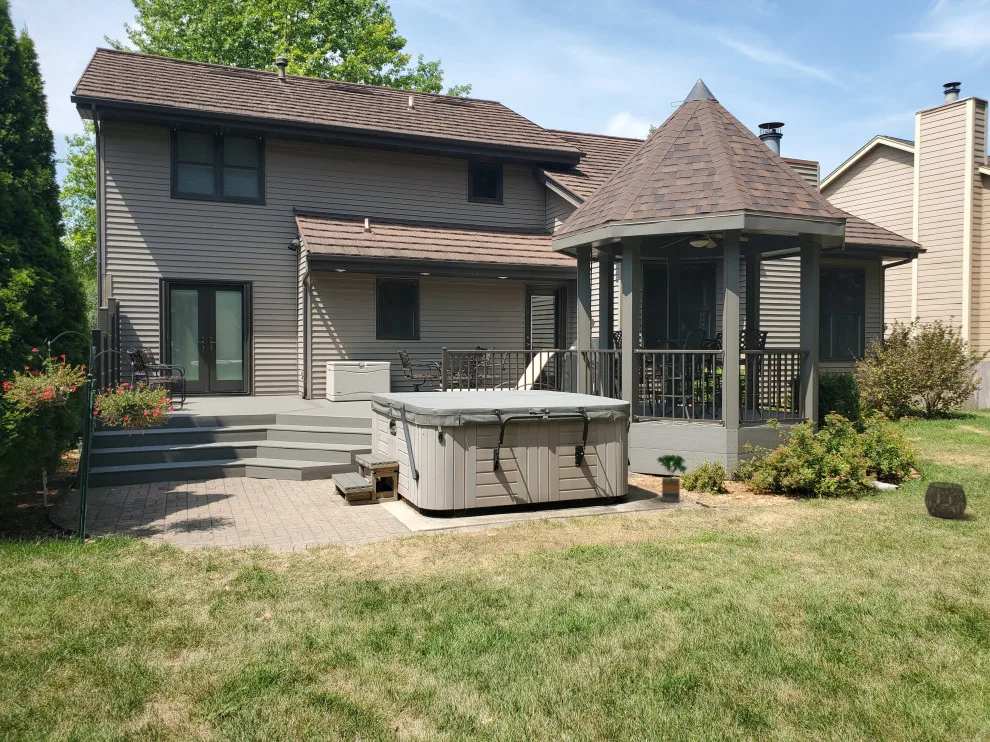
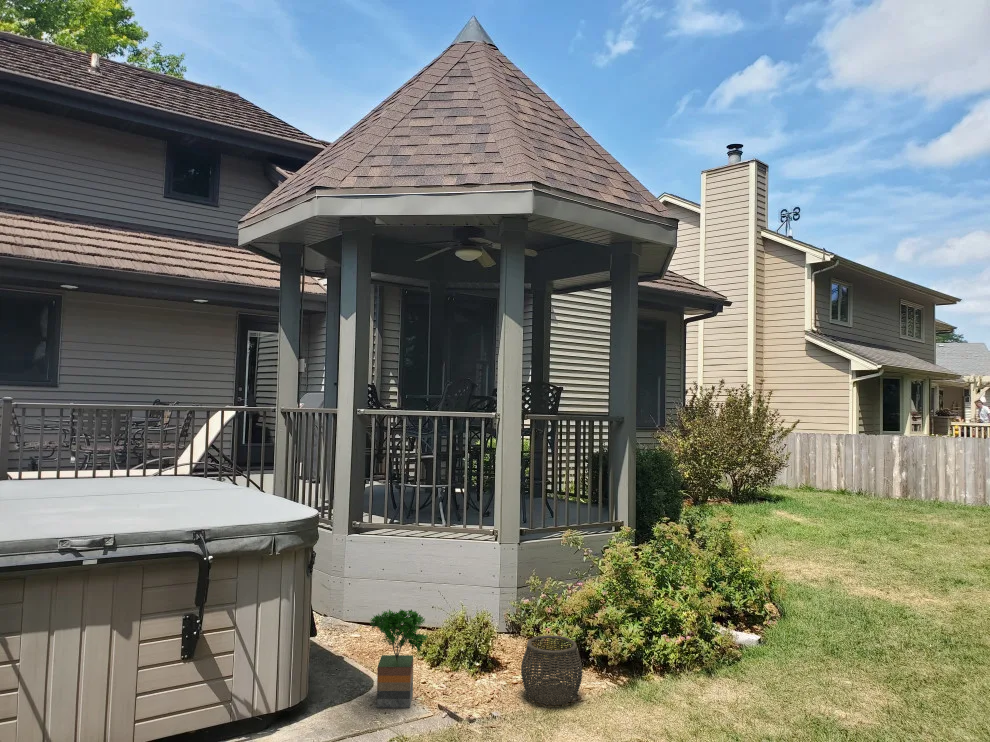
woven basket: present [925,482,967,518] -> present [521,635,583,705]

